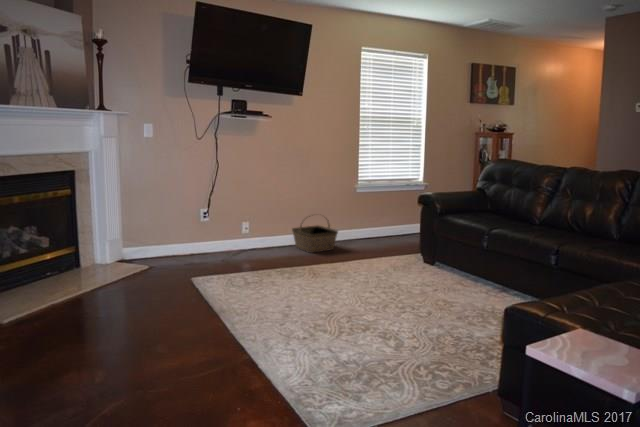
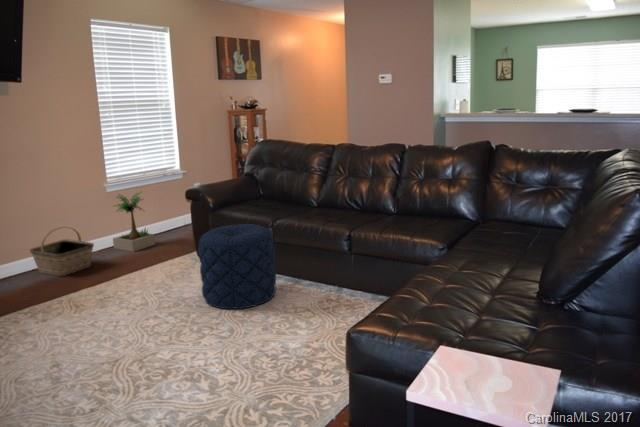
potted plant: none [355,195,389,245] -> present [113,192,155,252]
pouf: none [413,227,484,300] -> present [198,224,276,309]

